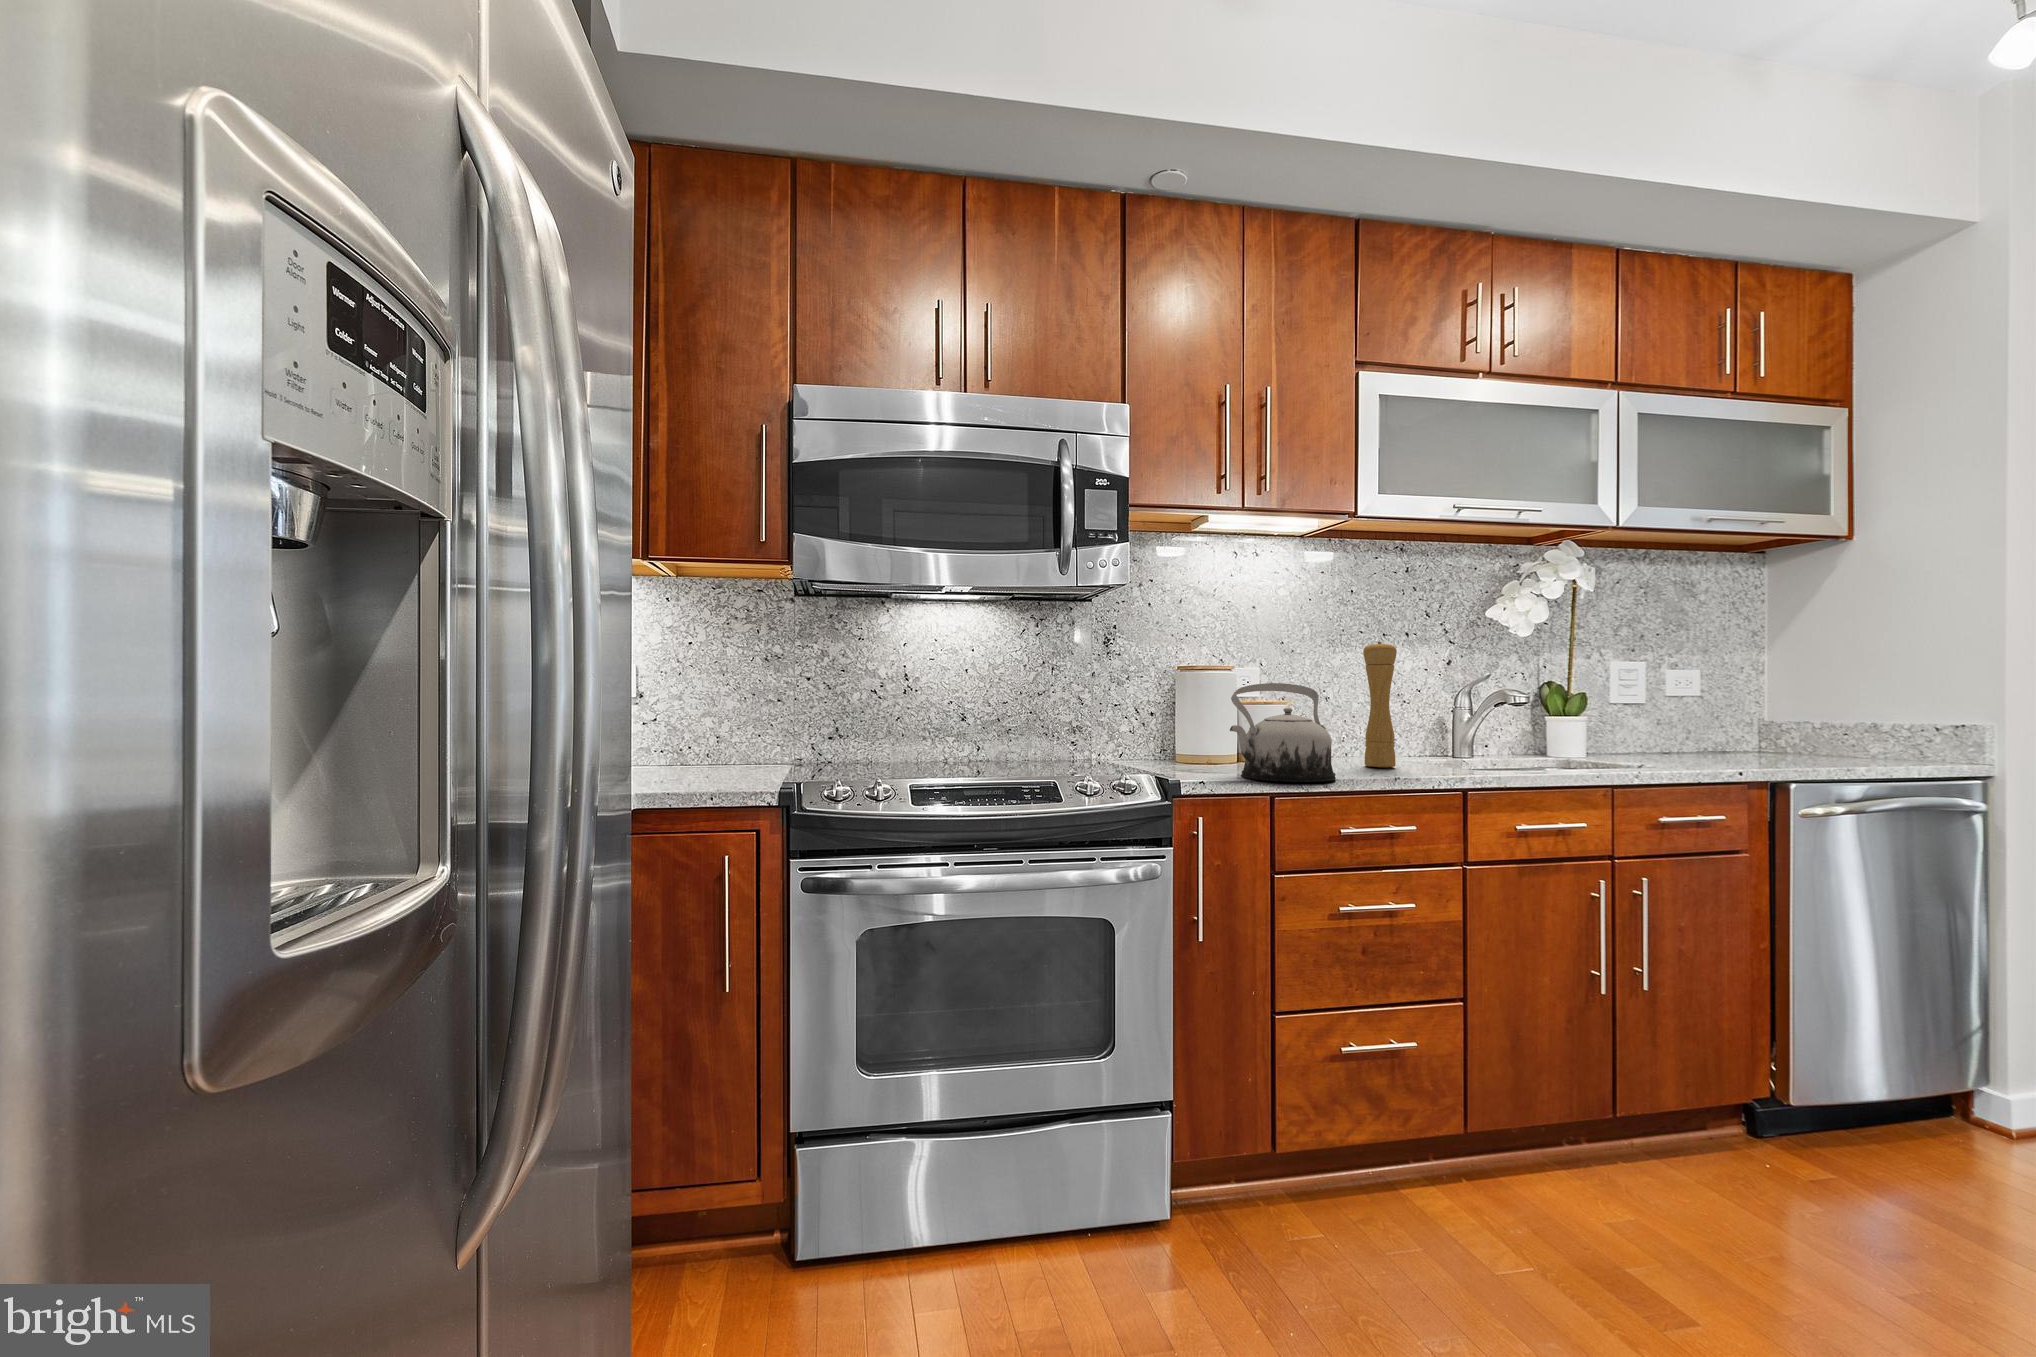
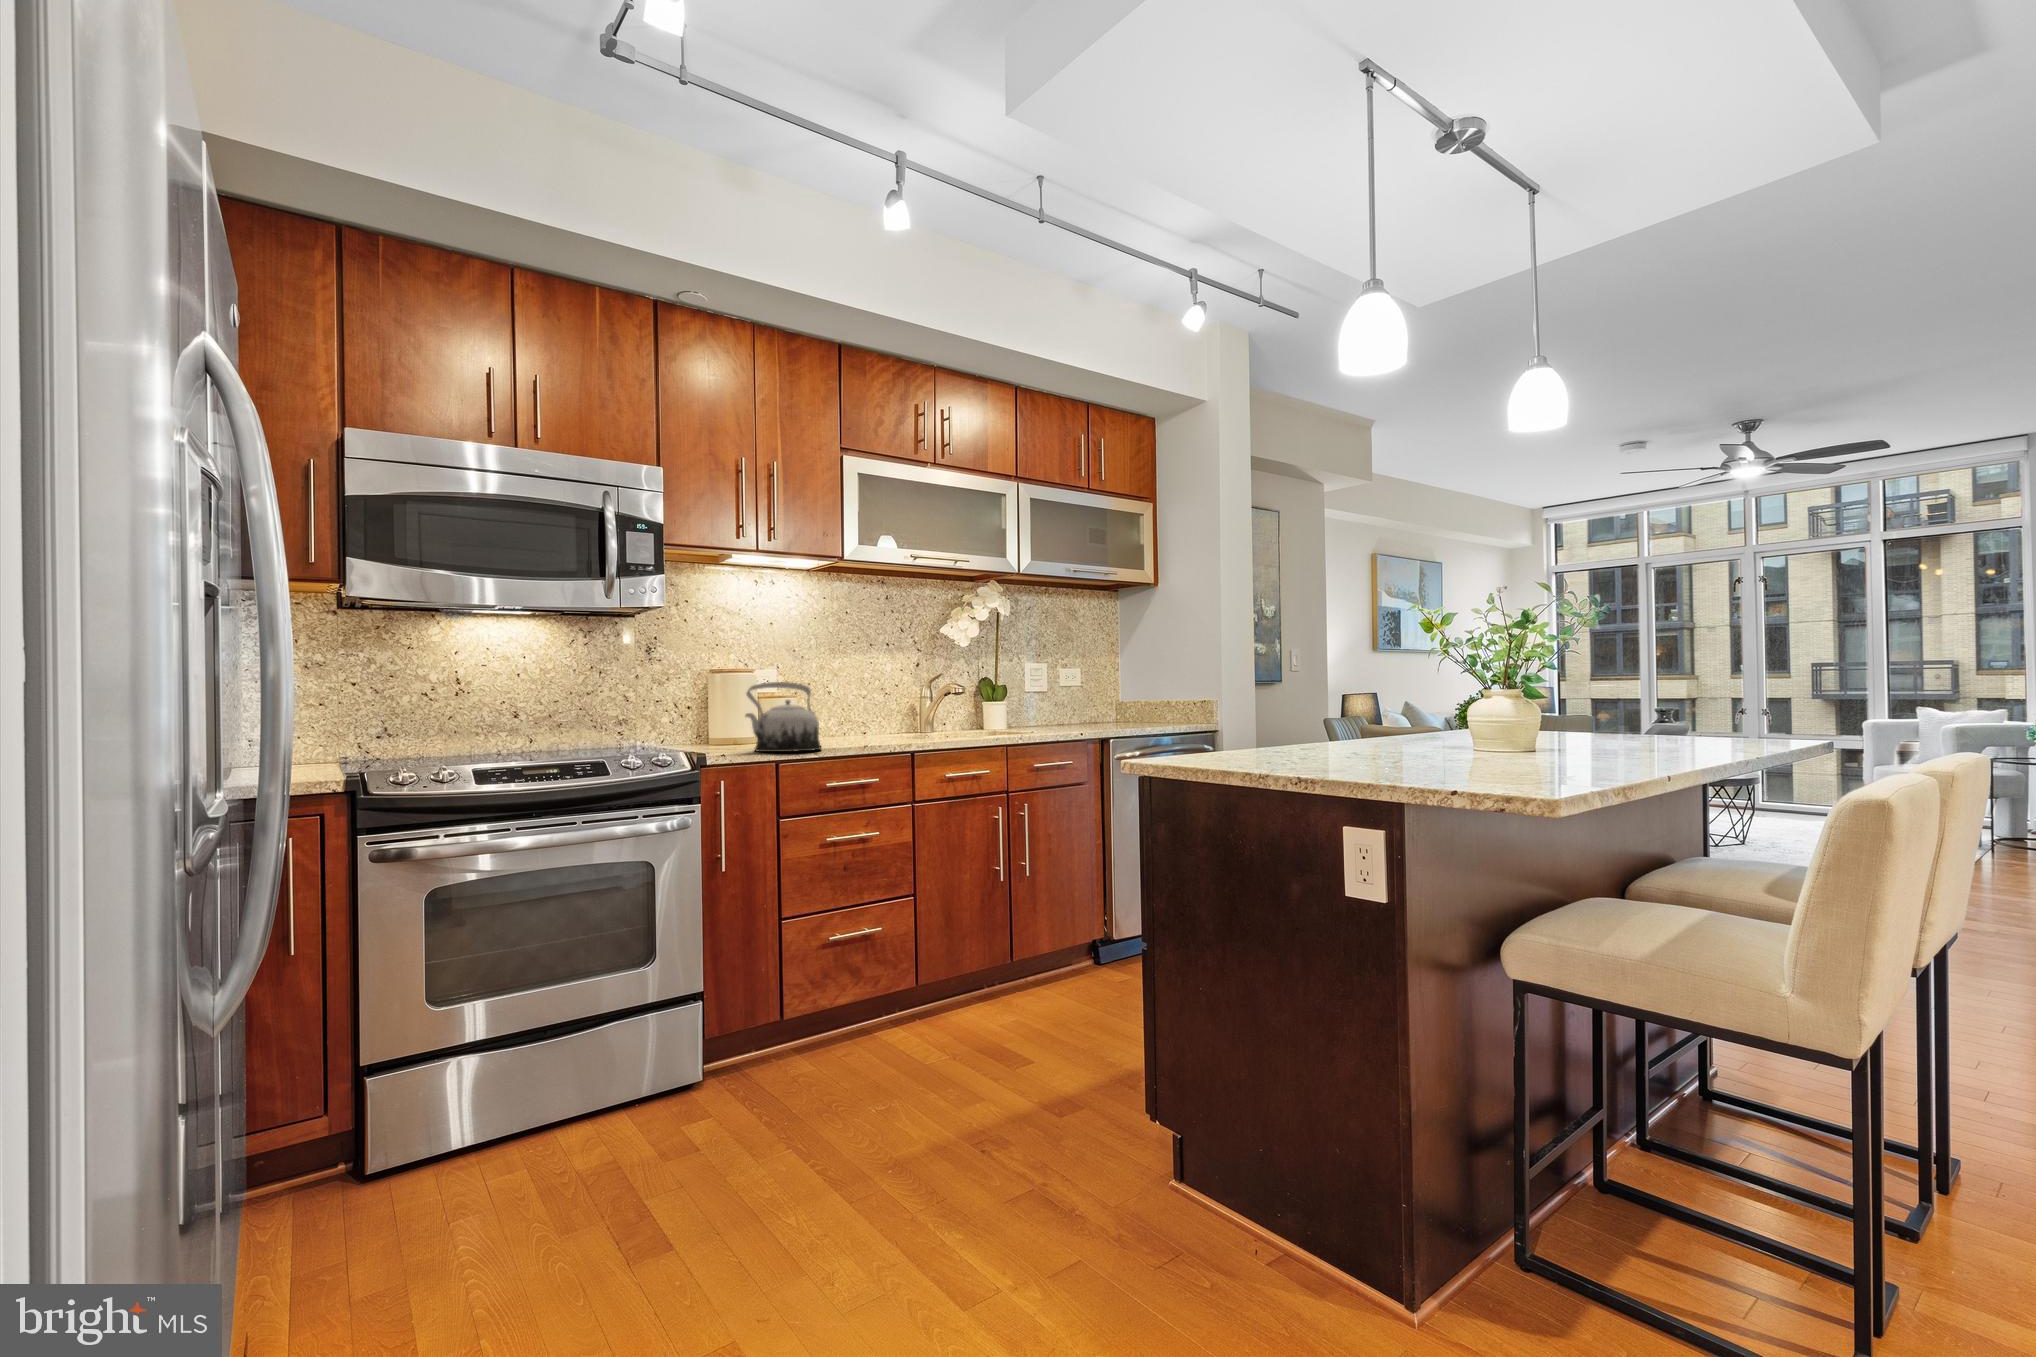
pepper mill: present [1363,642,1397,767] -> none [845,652,867,742]

